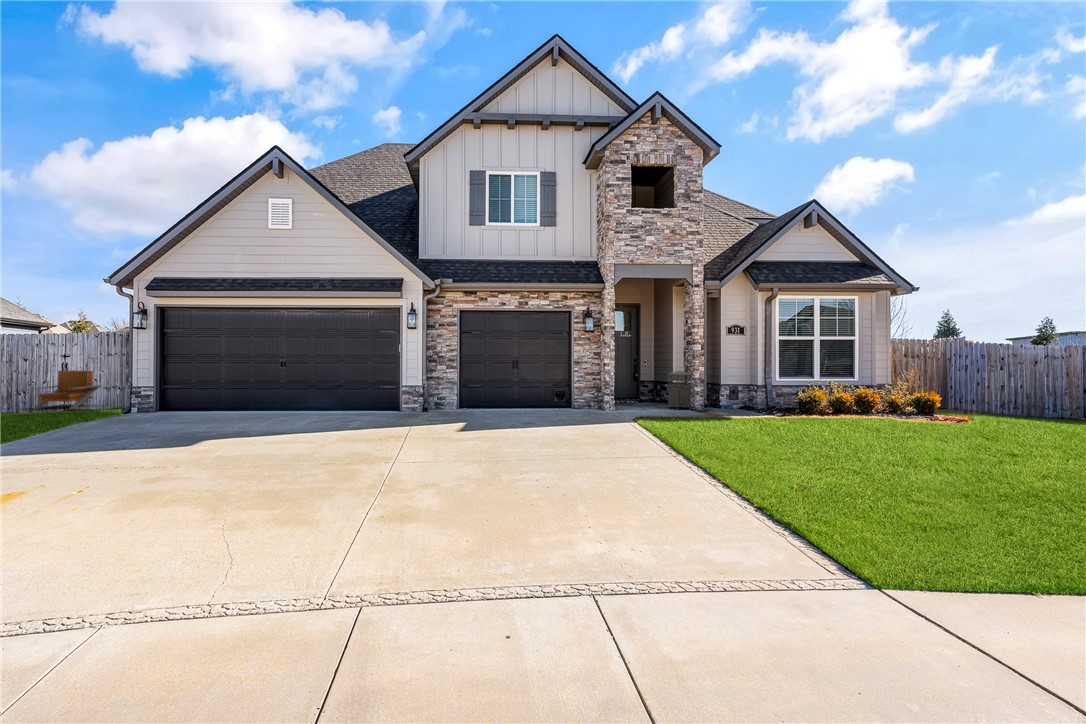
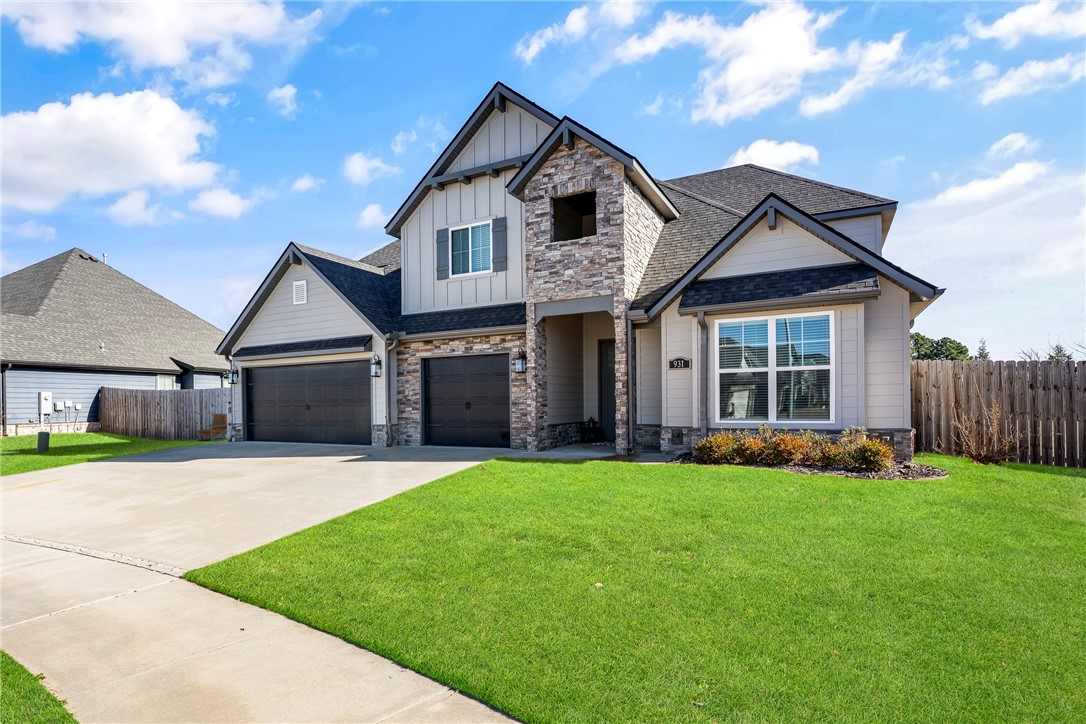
trash can: present [668,371,691,409] -> none [592,412,619,455]

